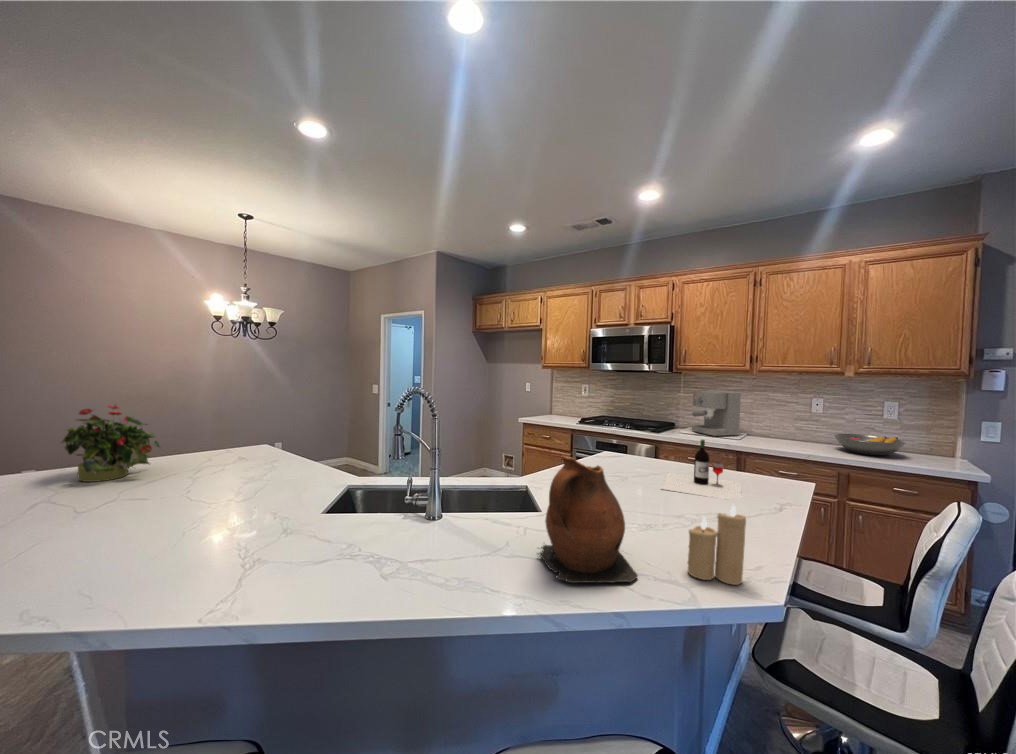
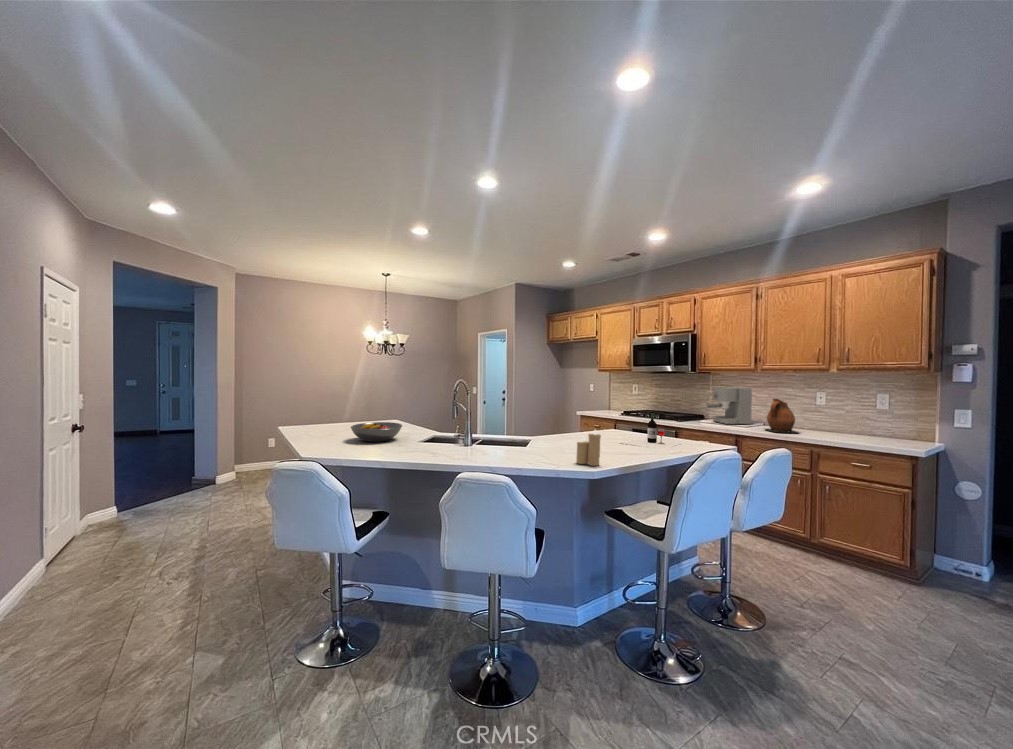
potted plant: present [62,405,160,482] -> none [311,391,350,429]
fruit bowl: present [834,434,906,455] -> present [351,422,402,442]
ceramic pitcher: present [539,456,638,583] -> present [766,399,799,433]

